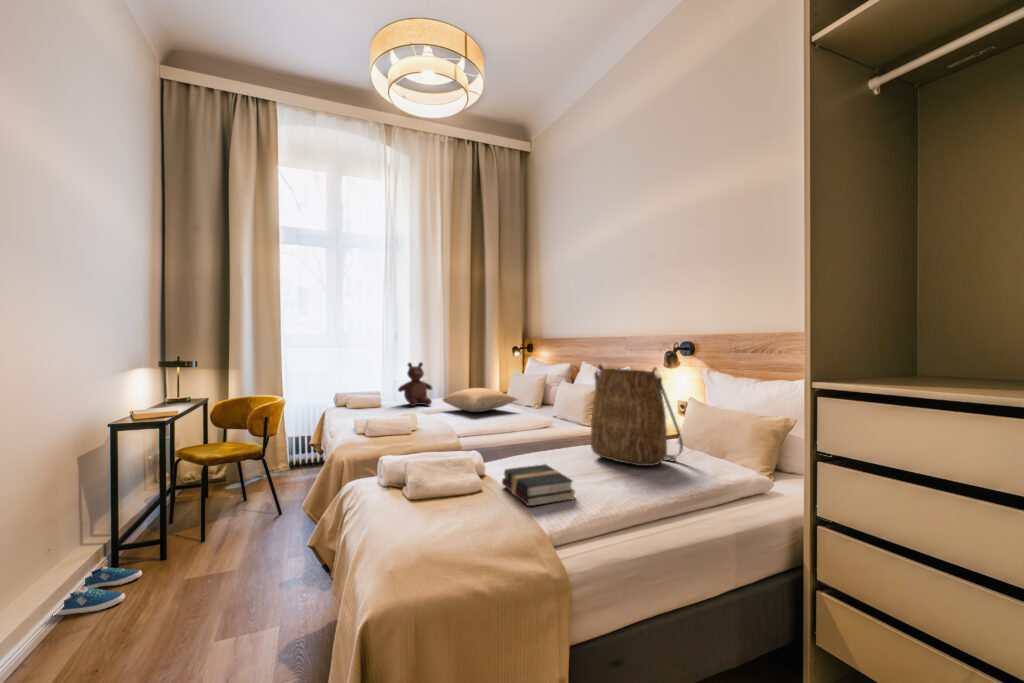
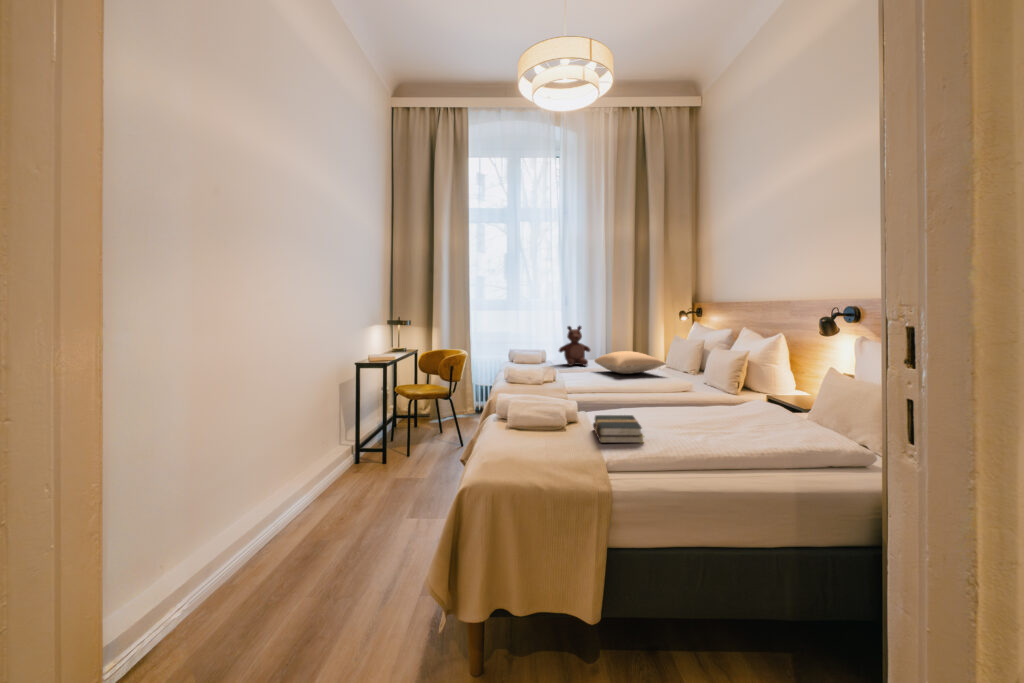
tote bag: present [591,365,683,466] -> none [691,331,779,428]
sneaker: present [56,566,142,615] -> none [328,457,373,482]

